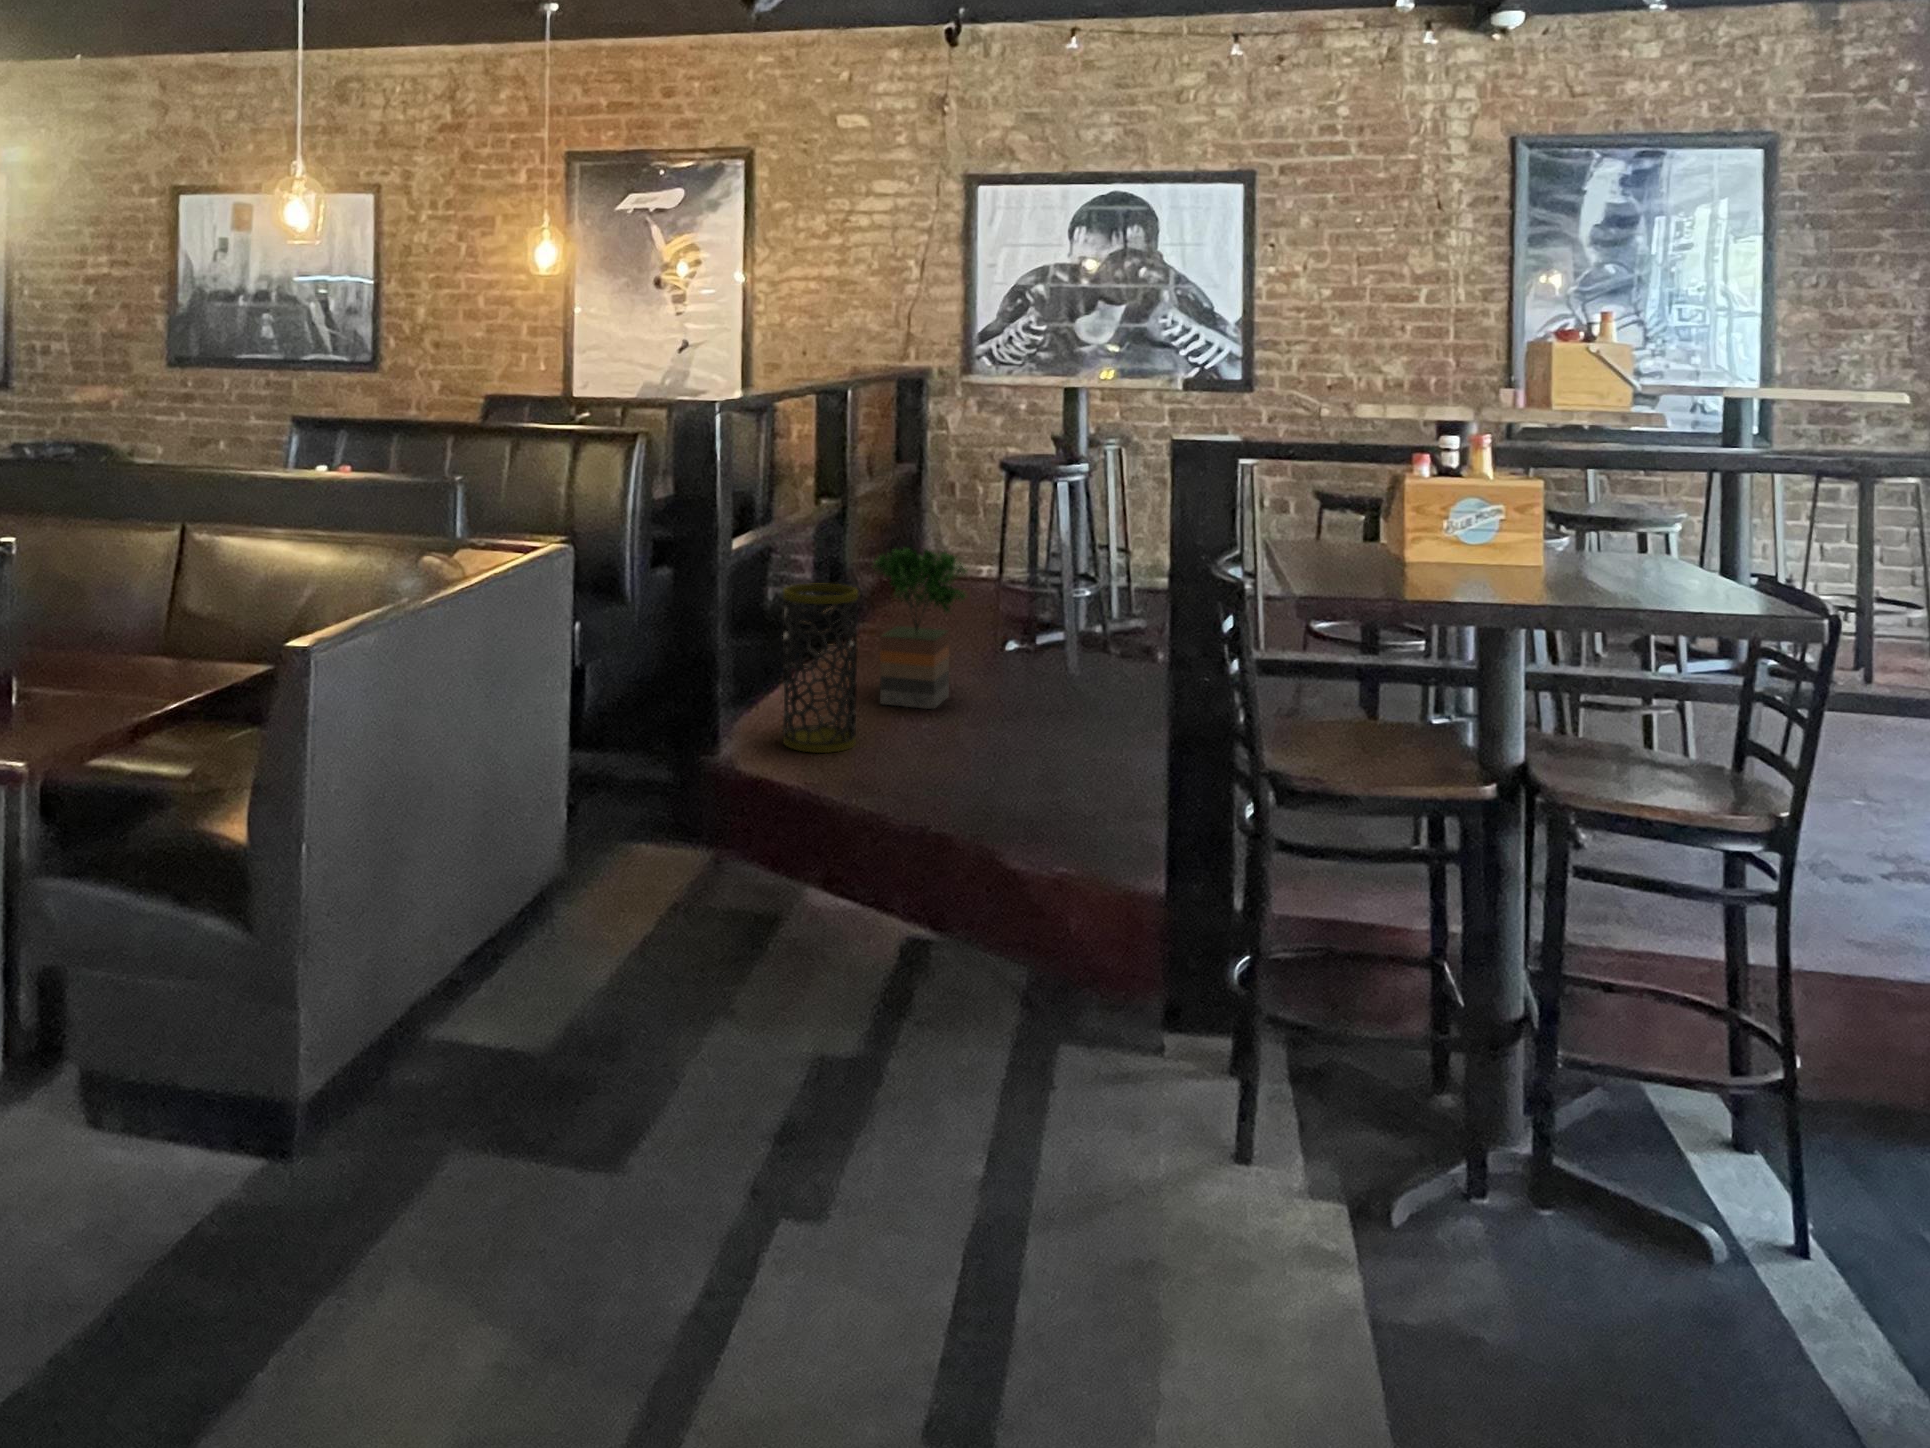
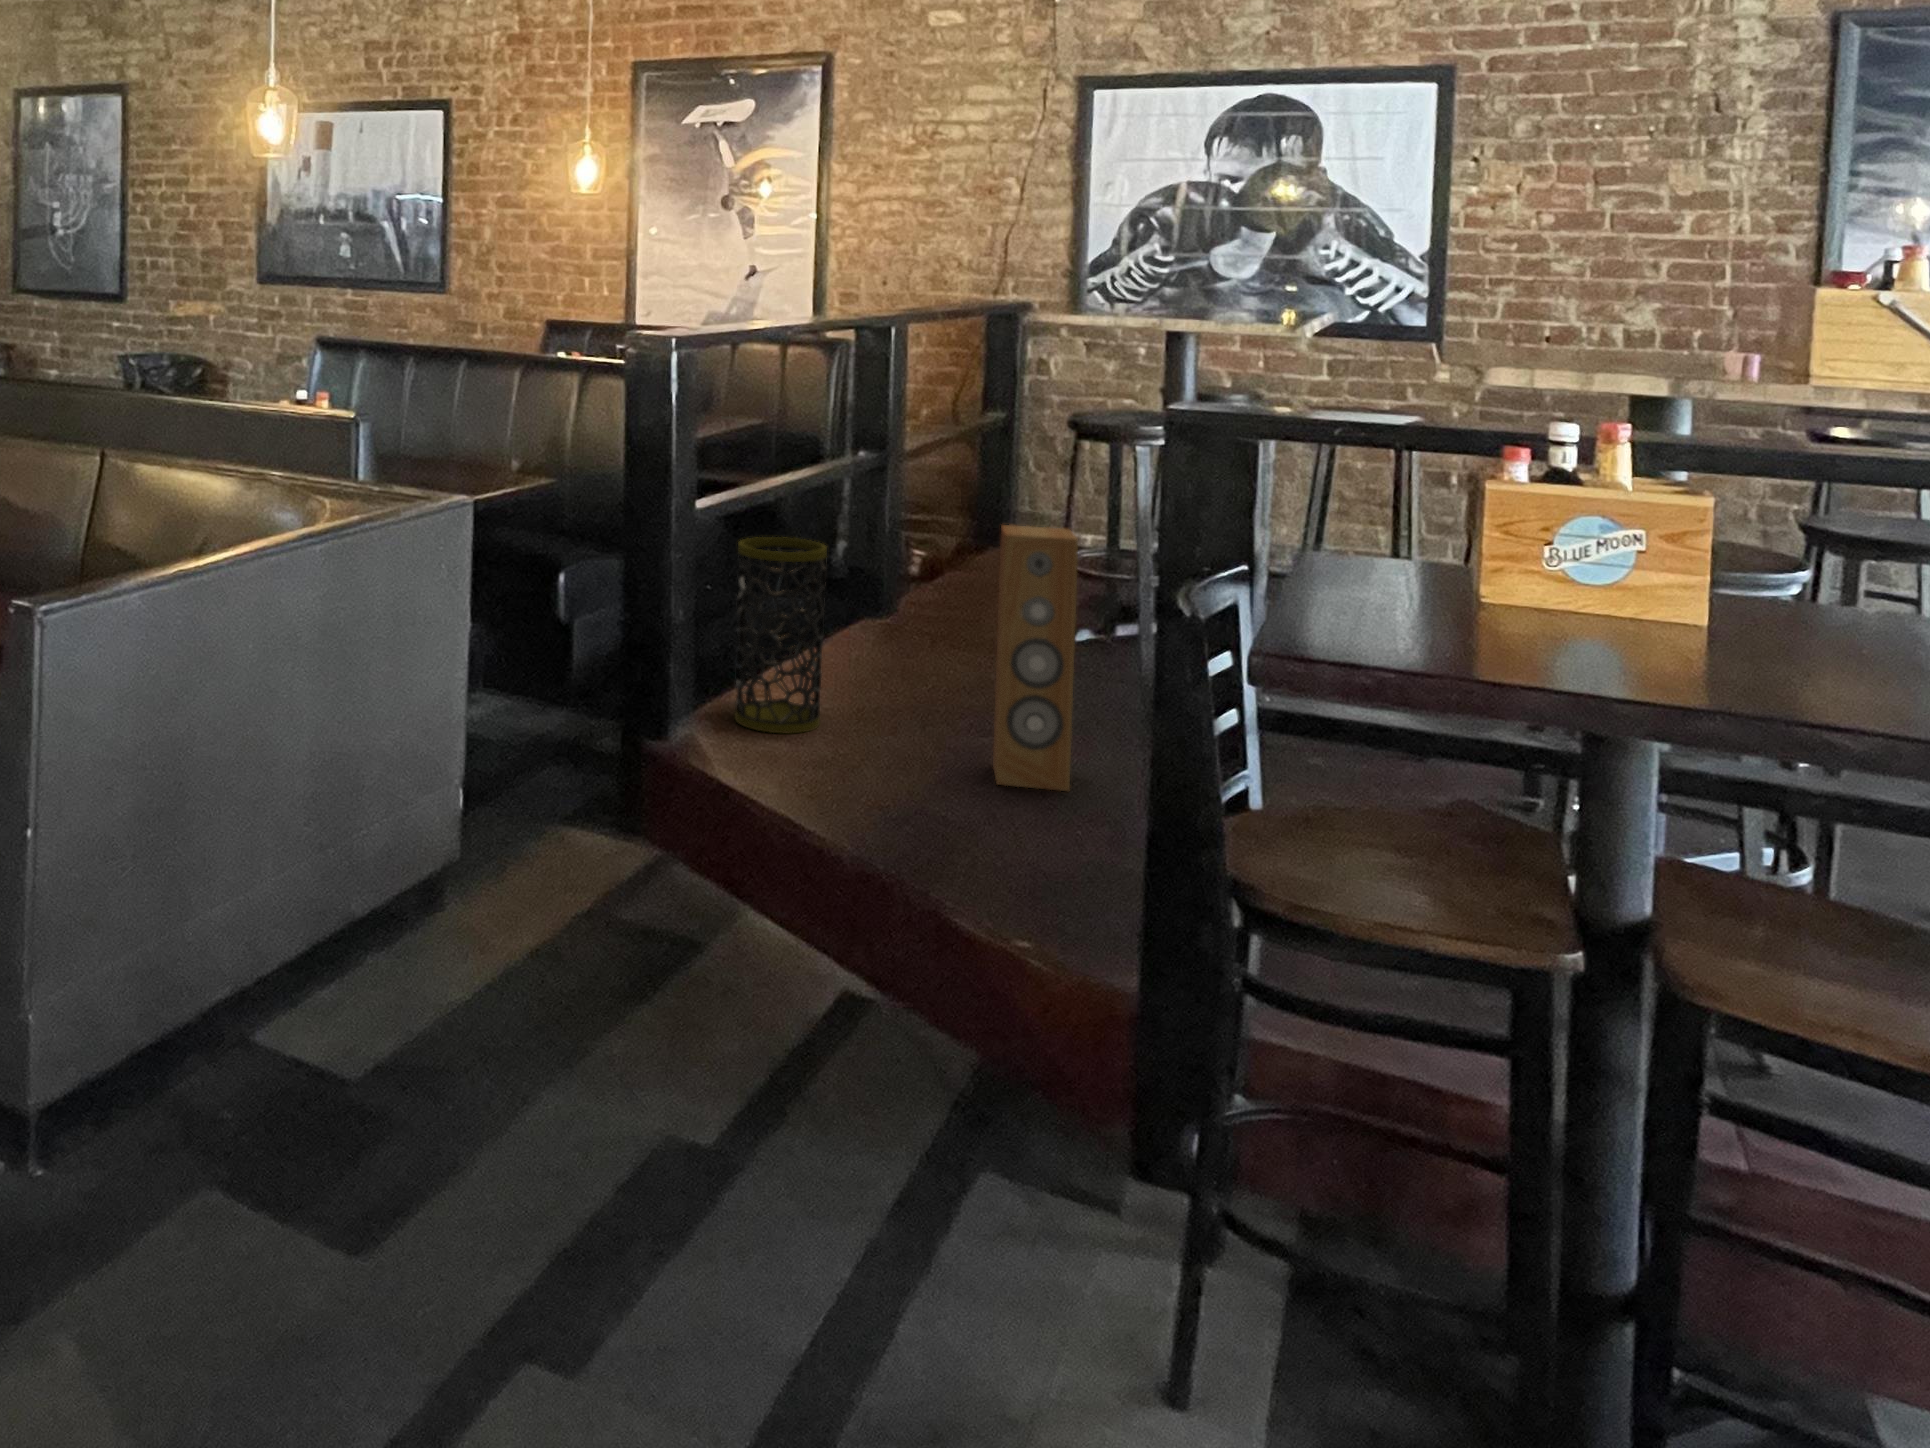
potted tree: present [875,548,967,709] -> none [873,502,993,696]
speaker: none [1011,560,1080,775] -> present [993,525,1078,791]

